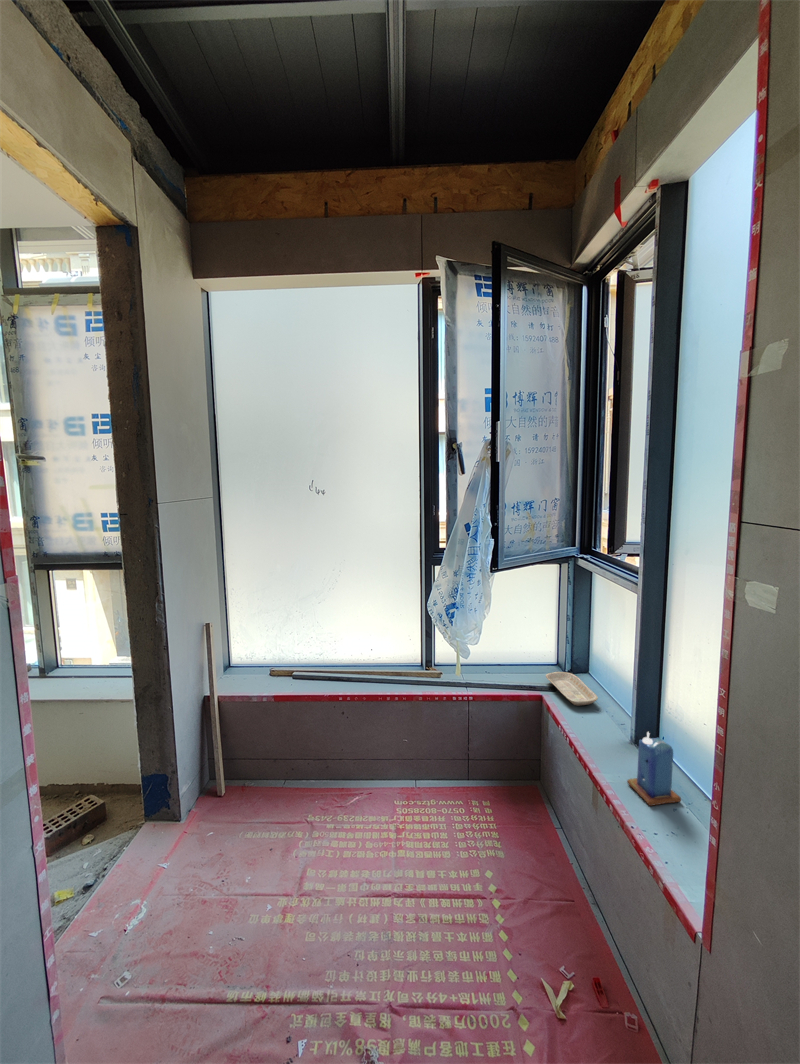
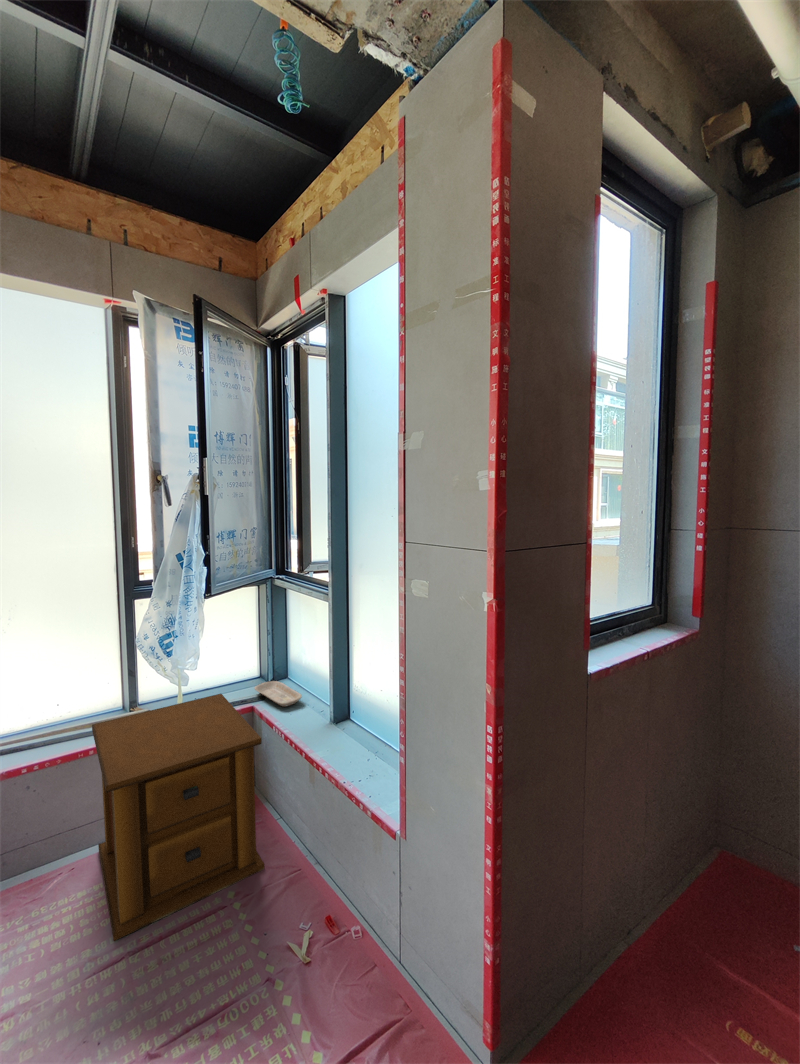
side table: none [384,673,535,879] -> present [92,694,265,941]
candle: present [627,732,681,806] -> none [336,707,374,764]

